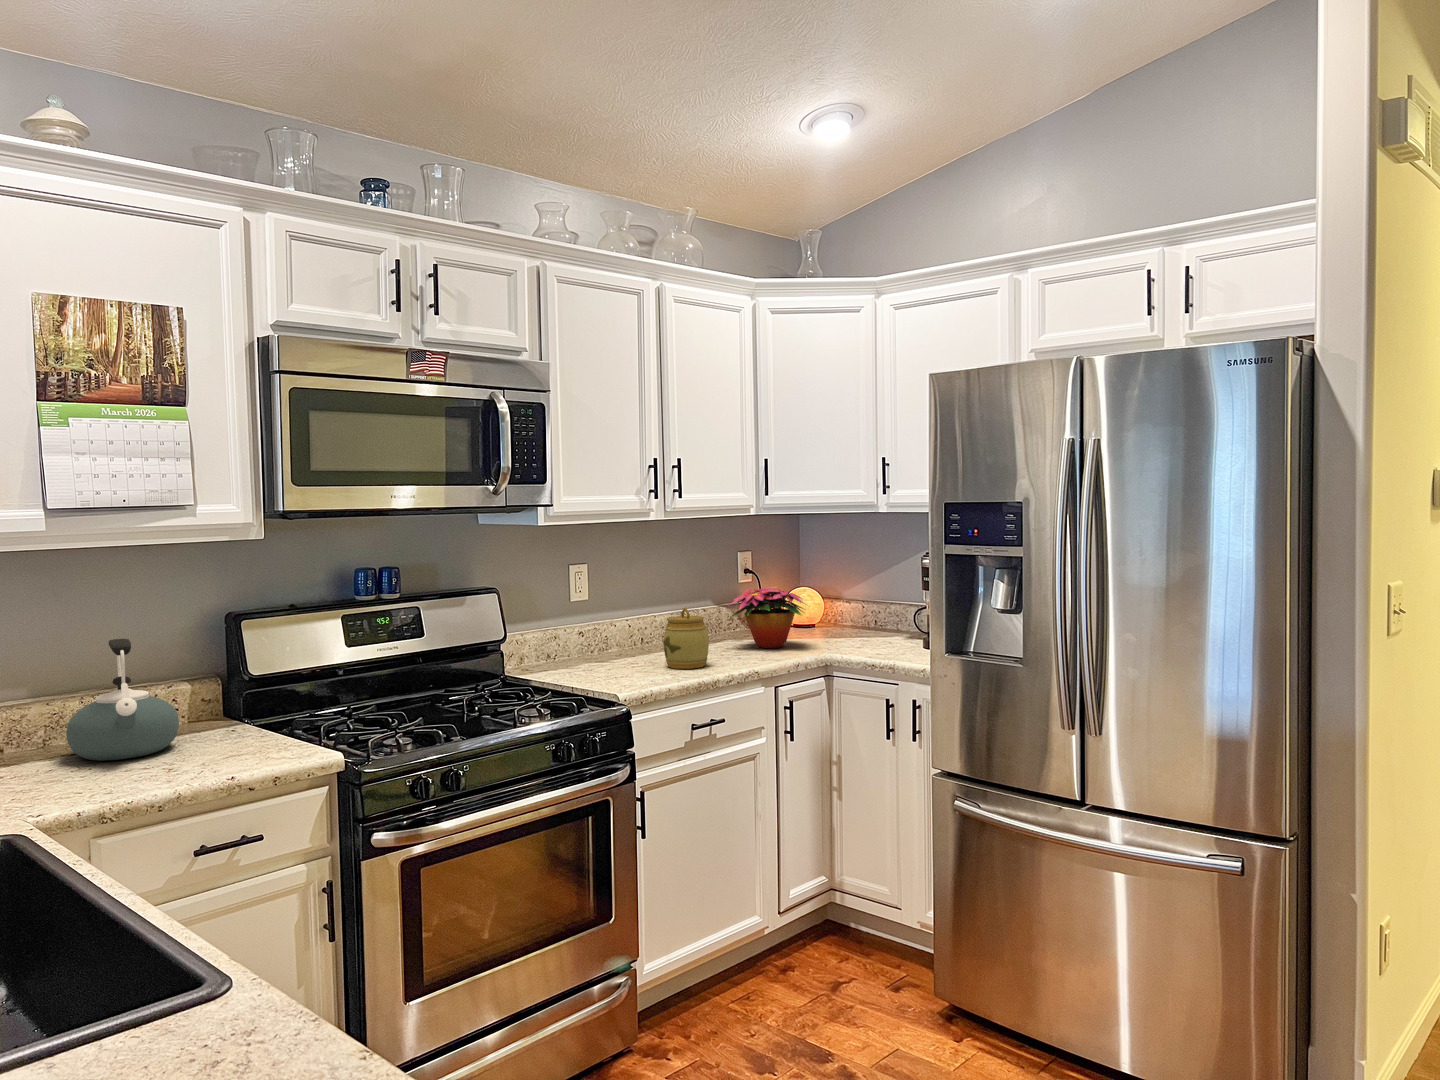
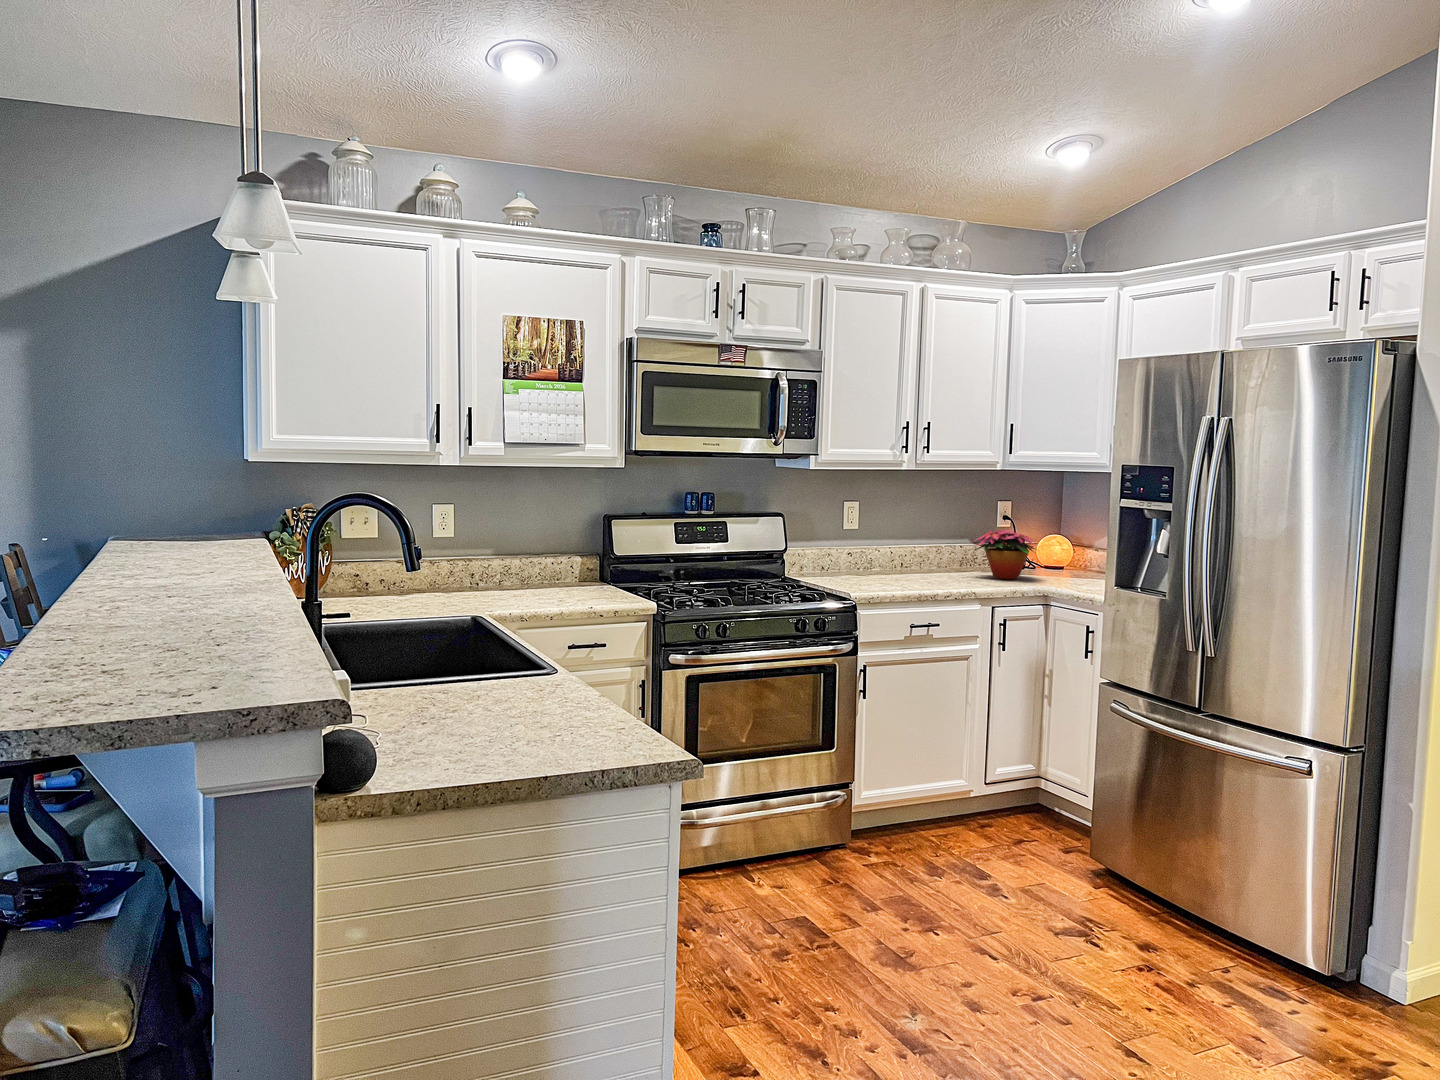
jar: present [663,607,709,669] -> none [906,538,942,585]
kettle: present [66,639,179,761] -> none [511,524,570,594]

